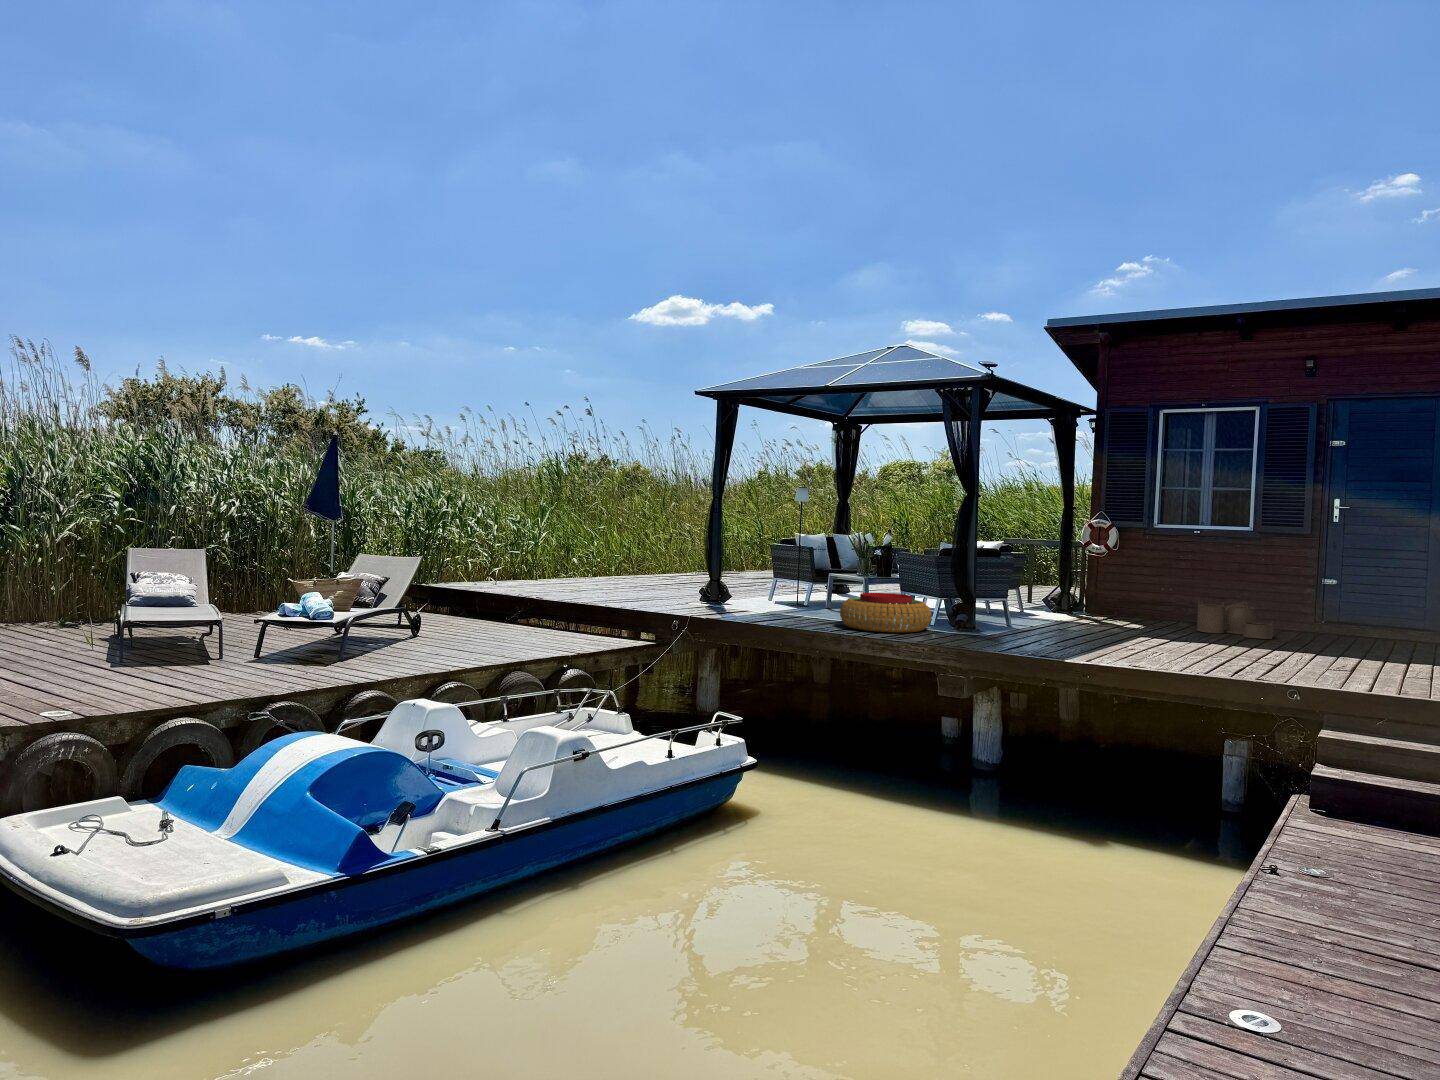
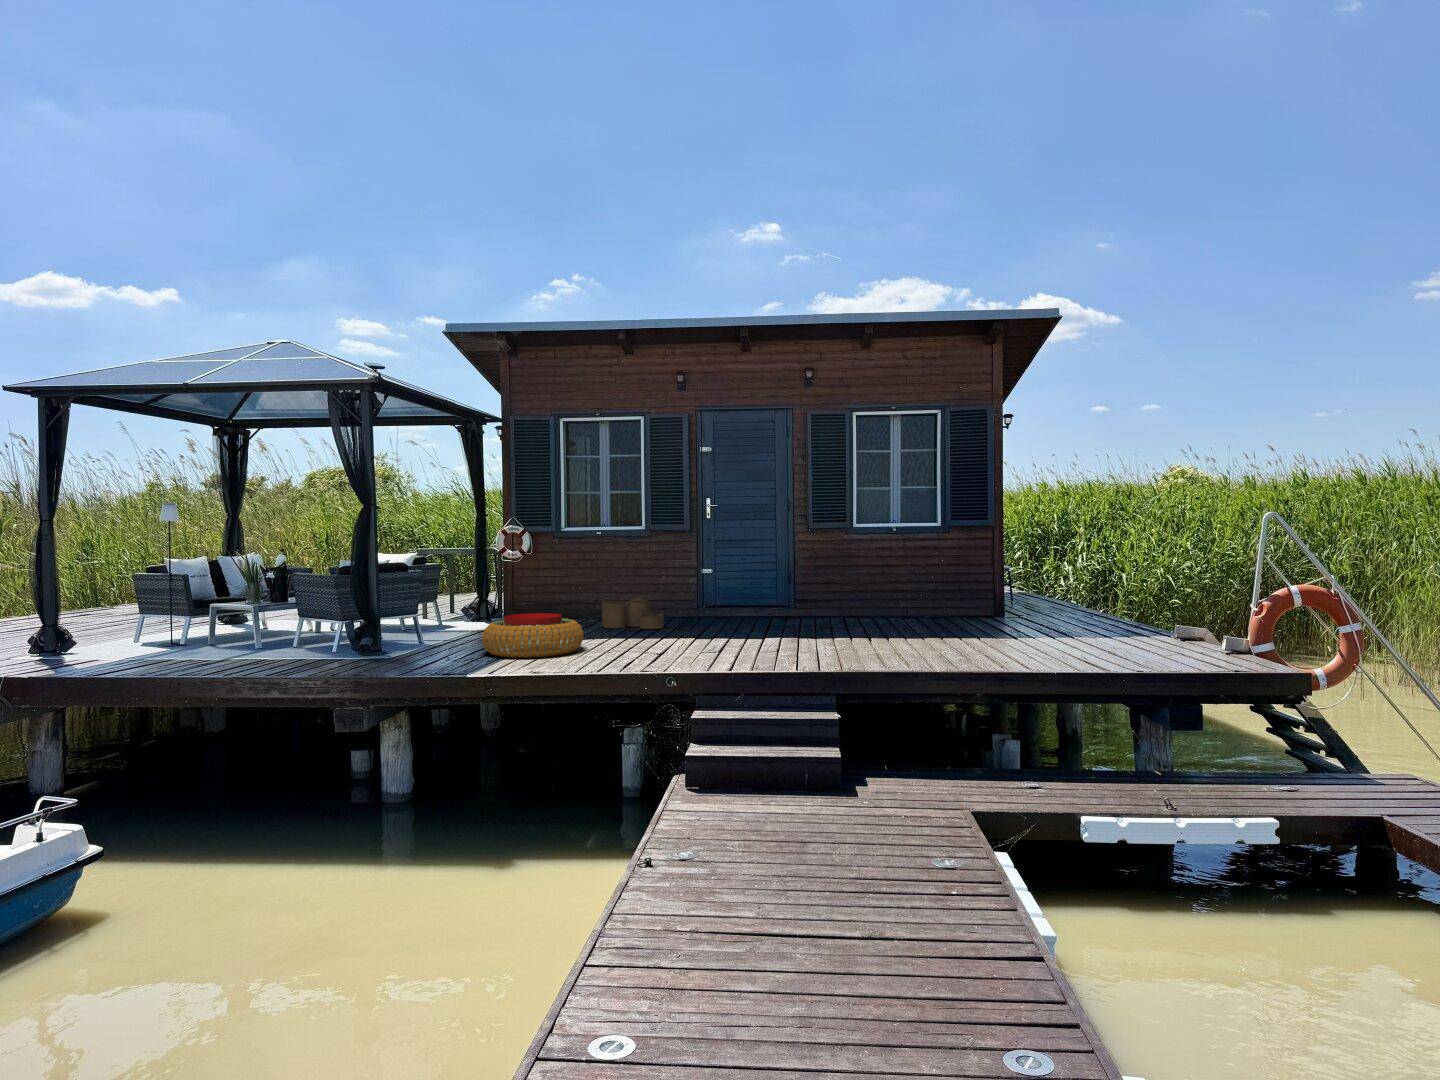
pouf: present [840,593,931,633] -> present [482,613,584,658]

